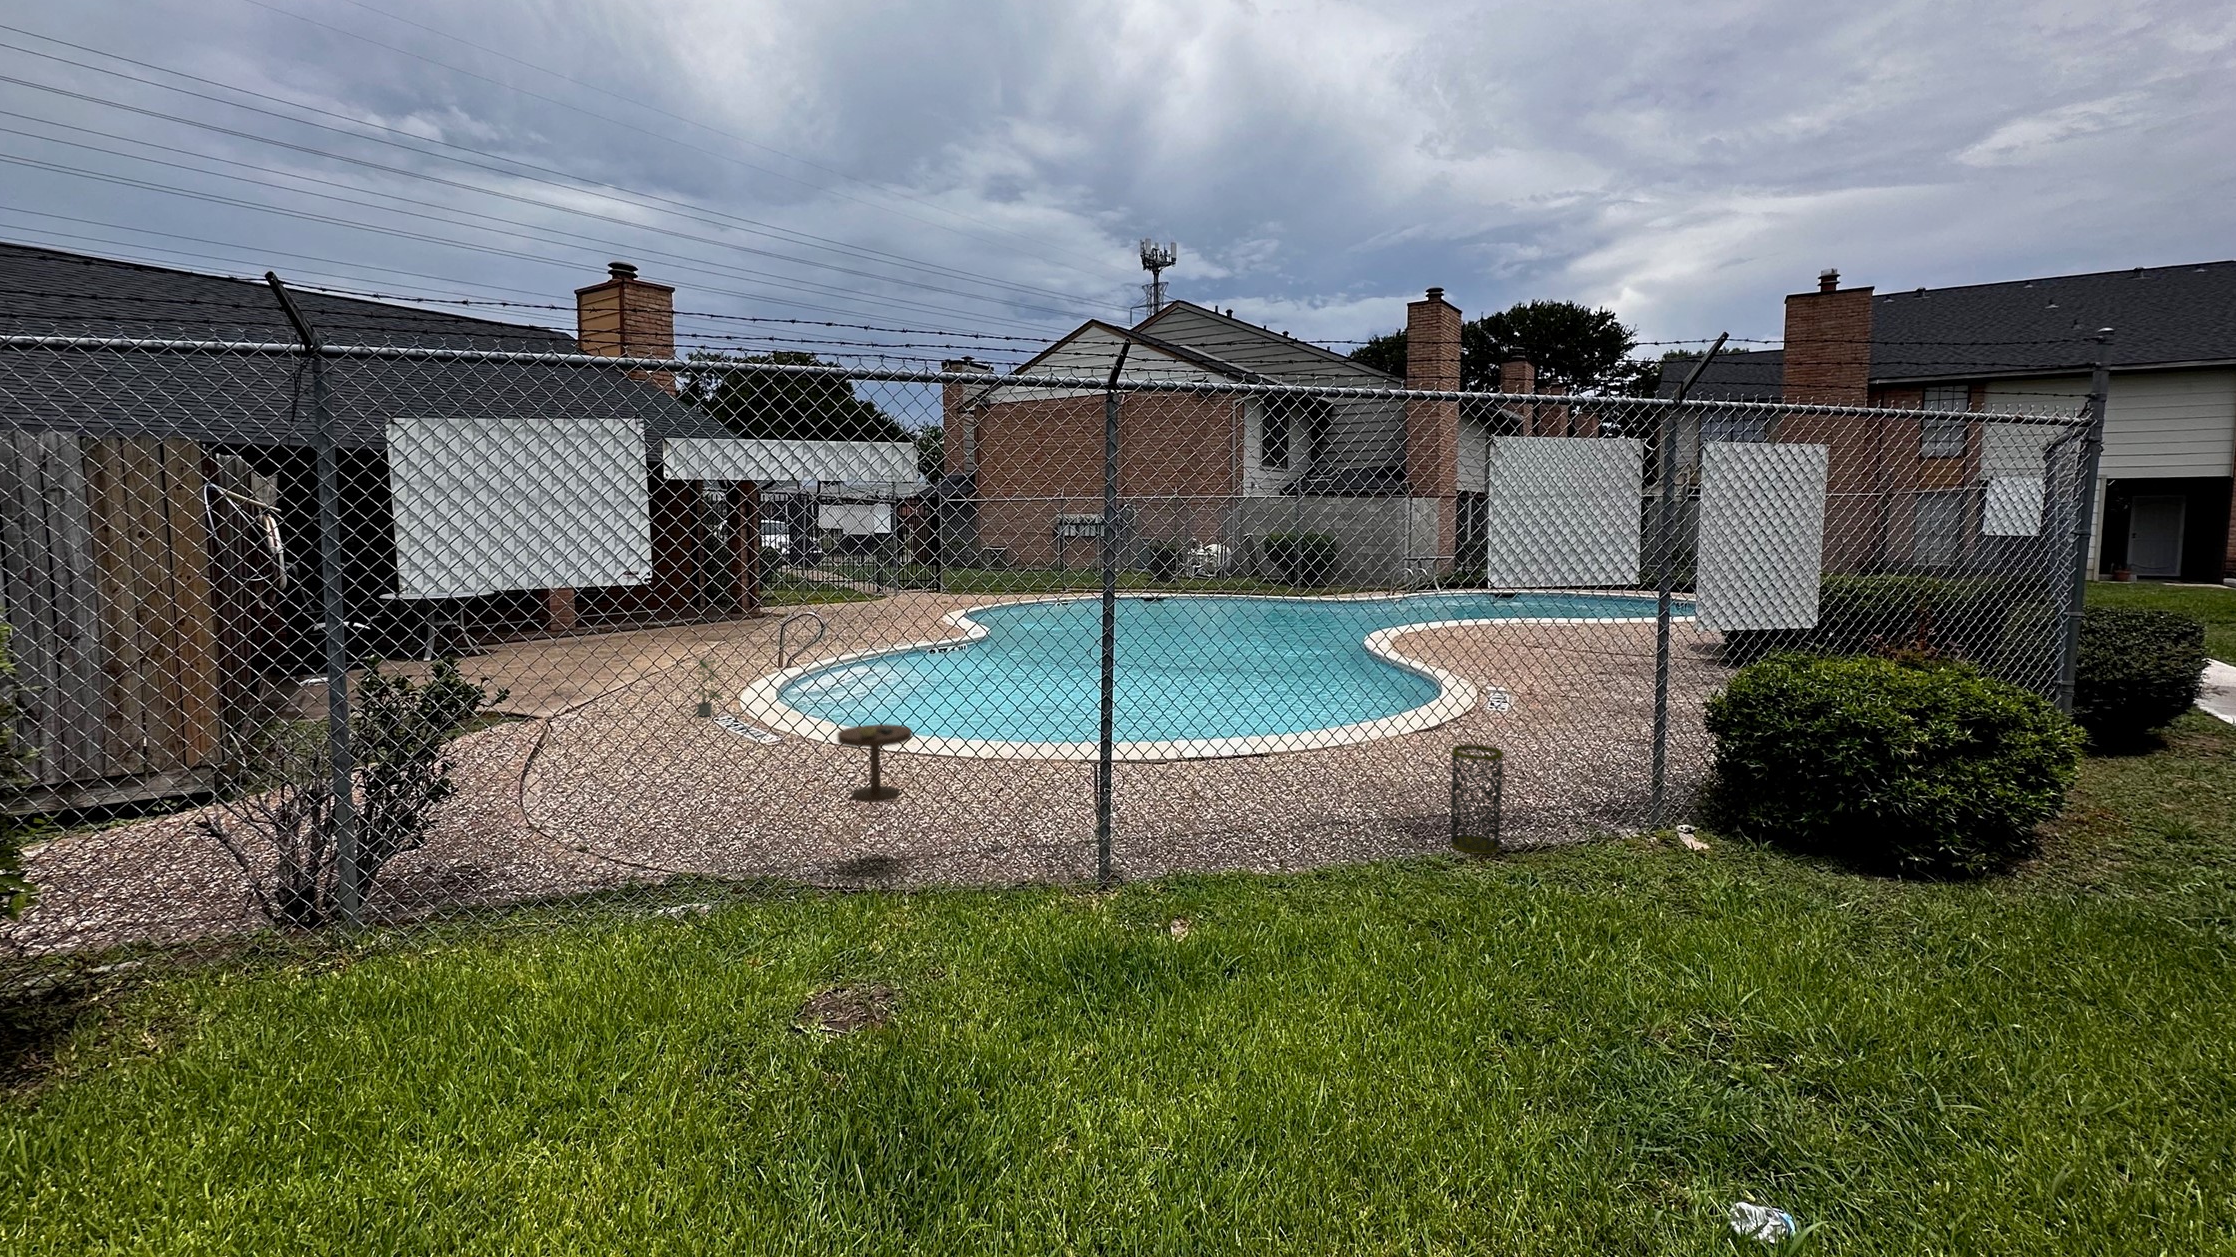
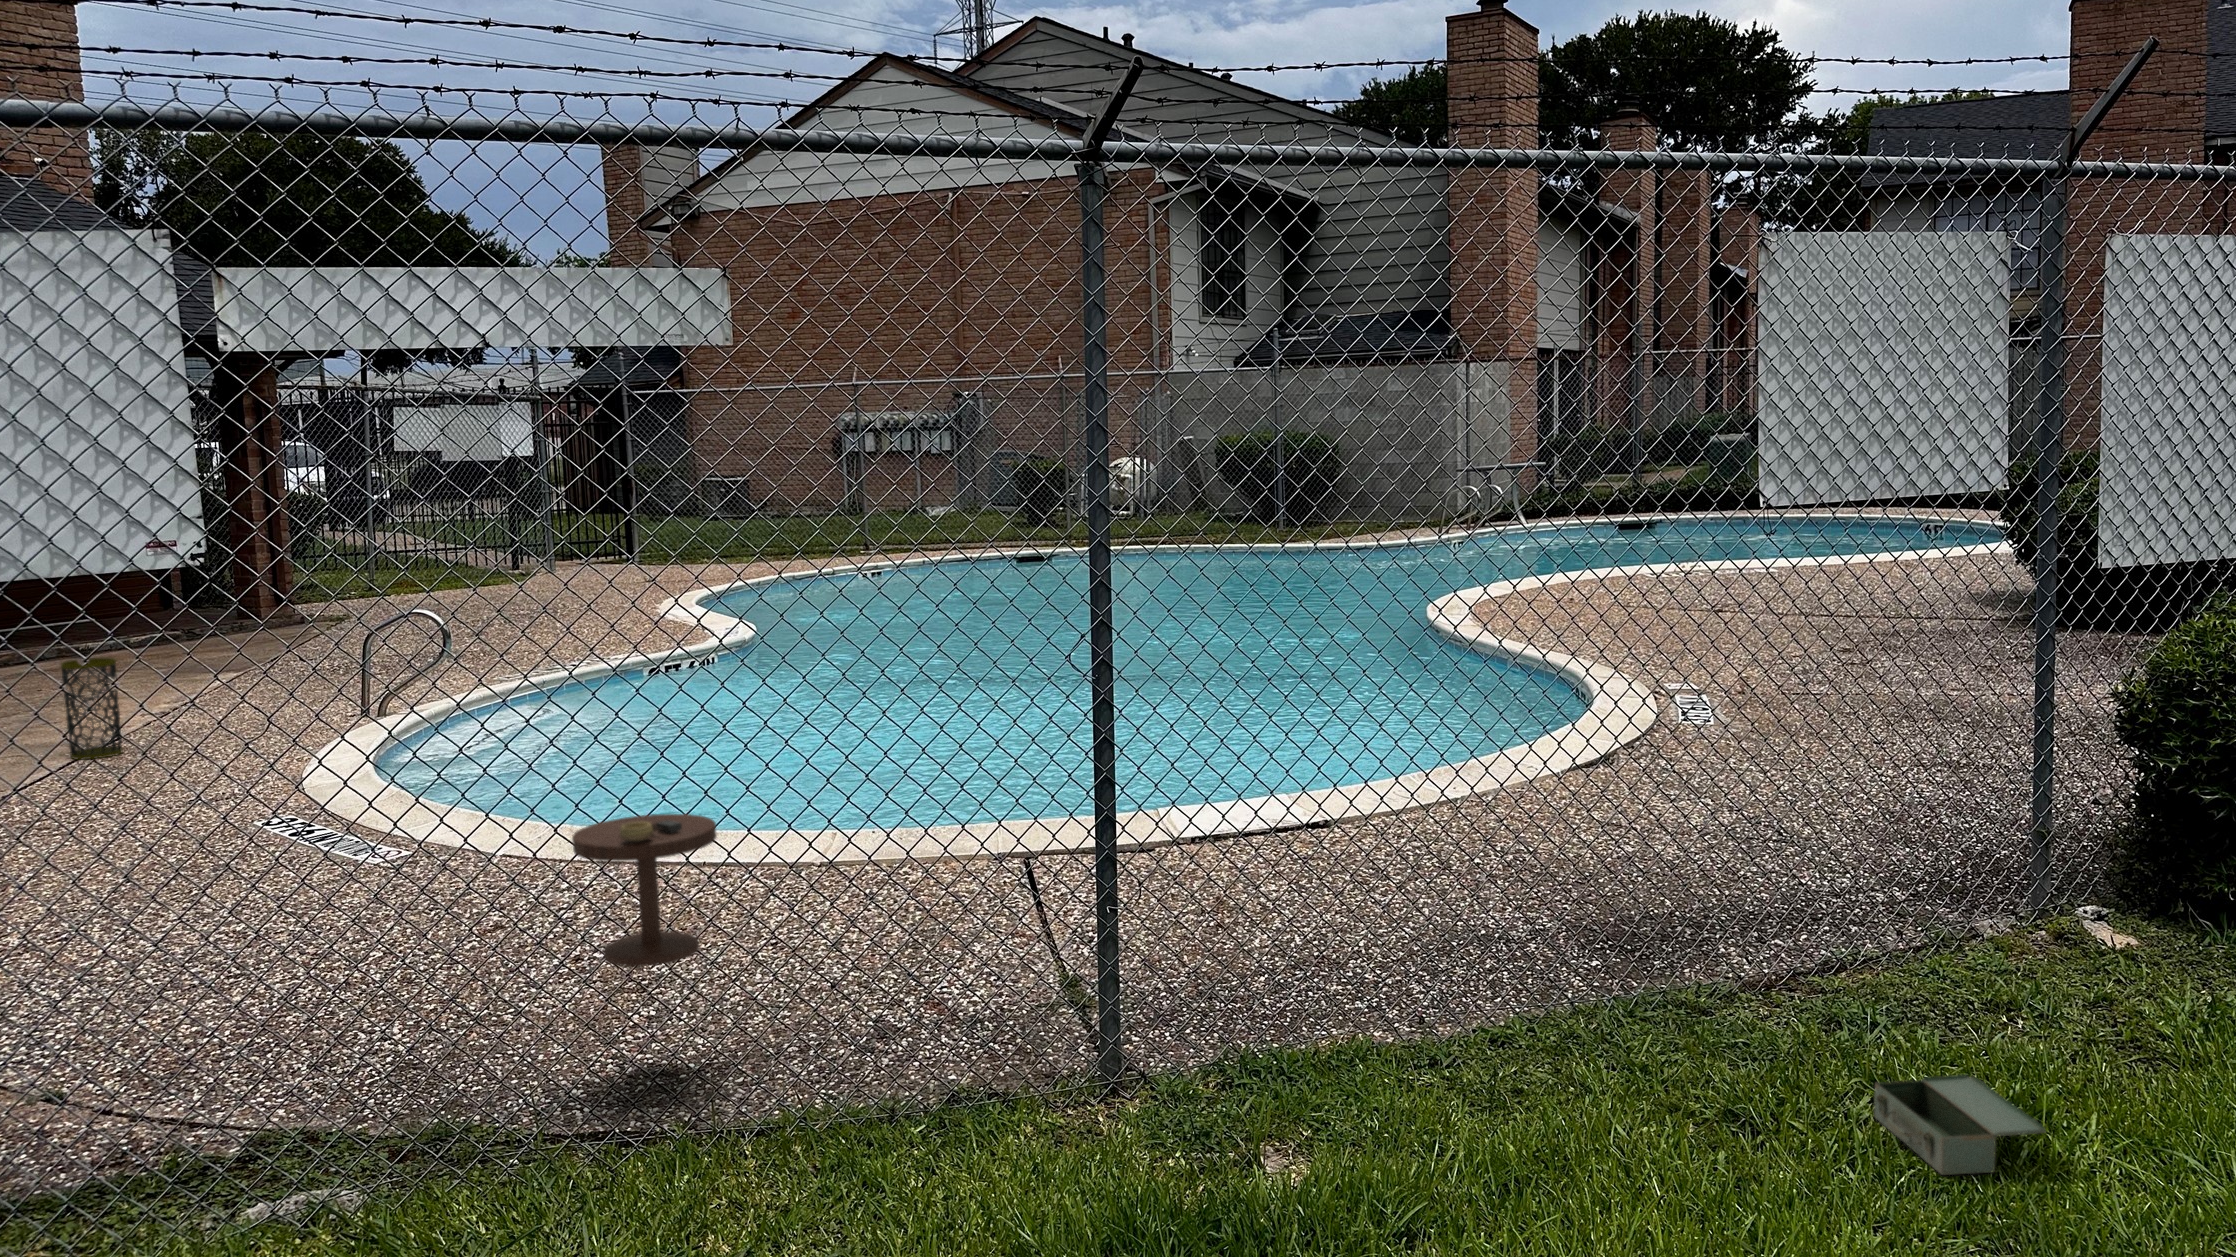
potted plant: present [694,659,722,717] -> none [212,696,281,815]
trash can: present [1450,744,1503,854] -> present [61,658,123,760]
toolbox: none [1508,907,1594,960] -> present [1874,1075,2046,1175]

